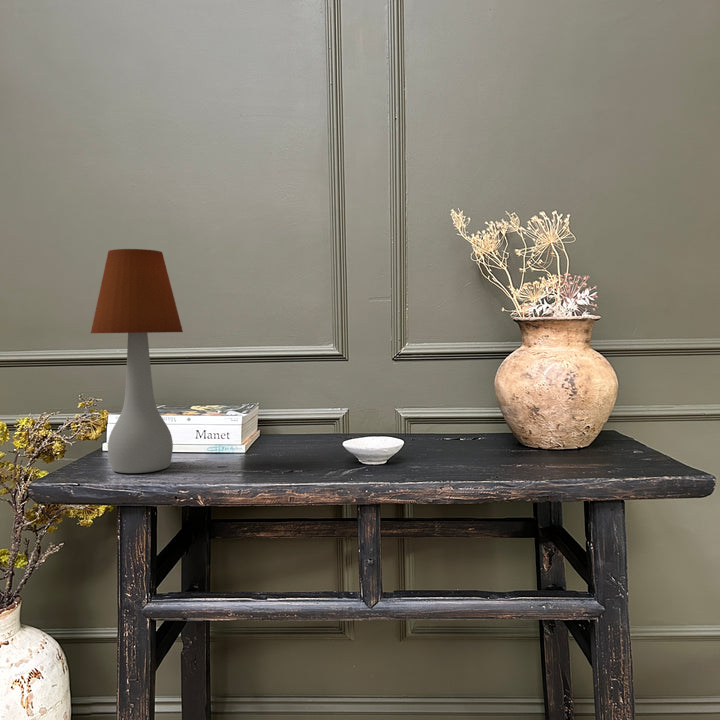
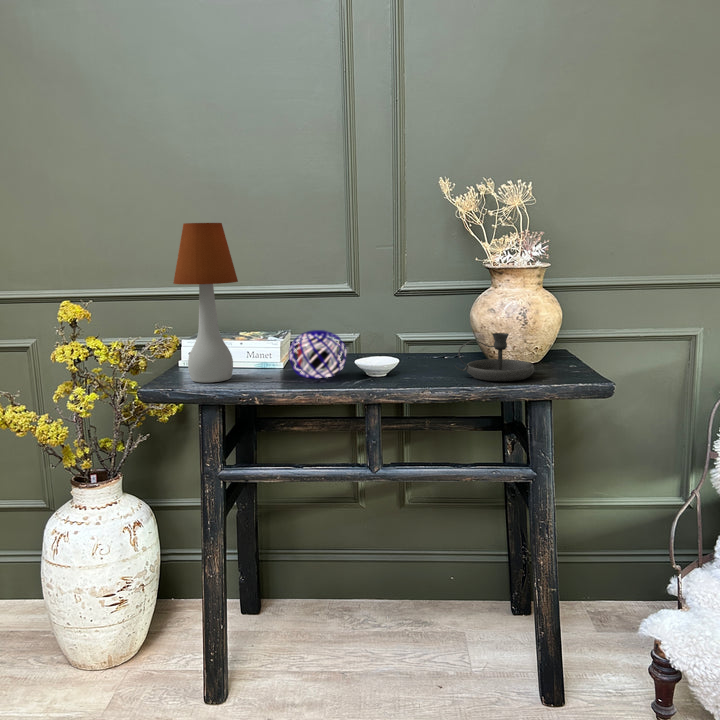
decorative orb: none [250,400,332,468] -> present [289,330,347,379]
candlestick: none [483,405,595,472] -> present [456,333,535,381]

